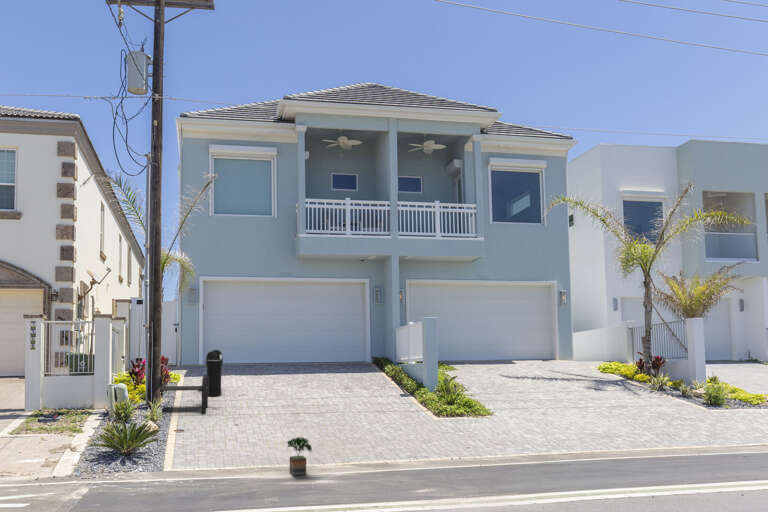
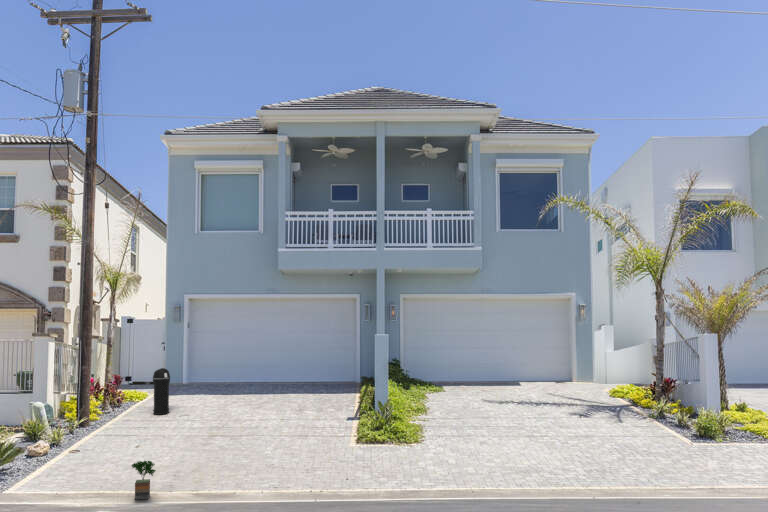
bench: present [155,374,208,413] -> none [84,393,142,432]

